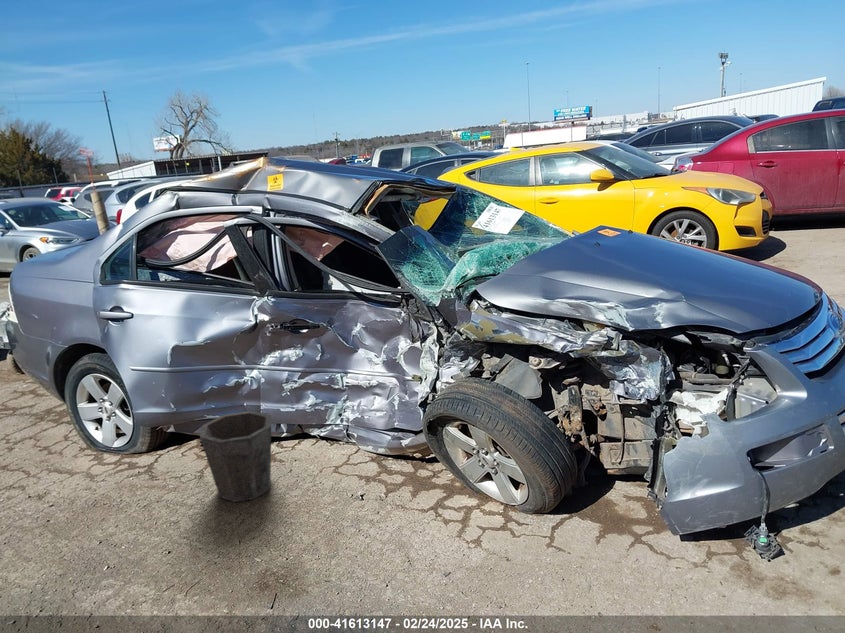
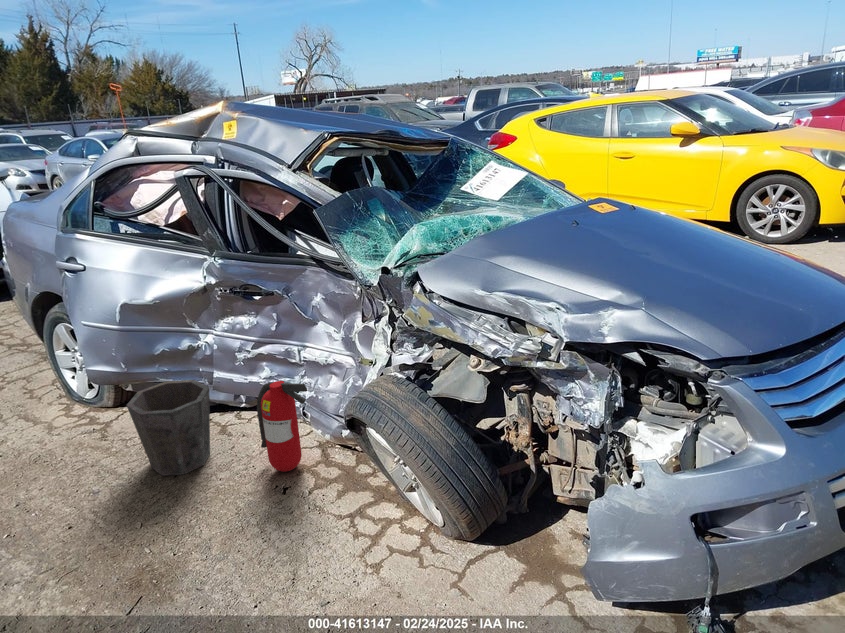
fire extinguisher: none [322,399,377,485] -> present [257,381,308,472]

